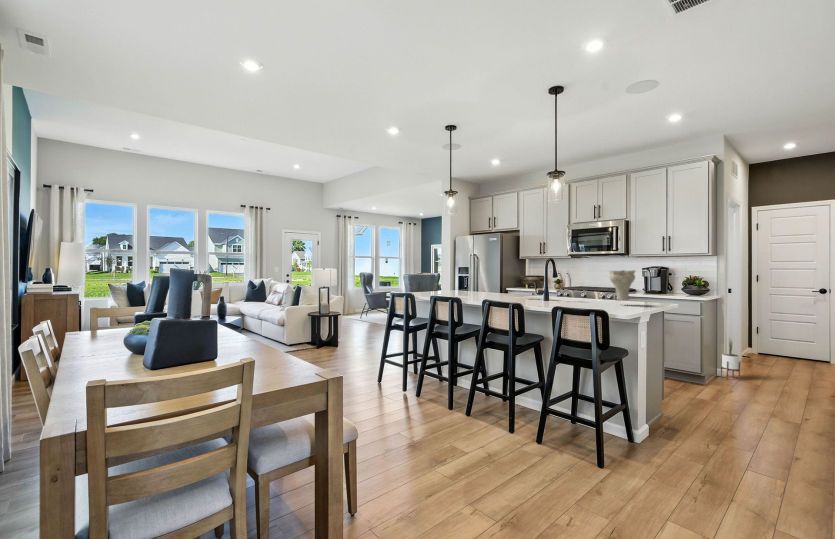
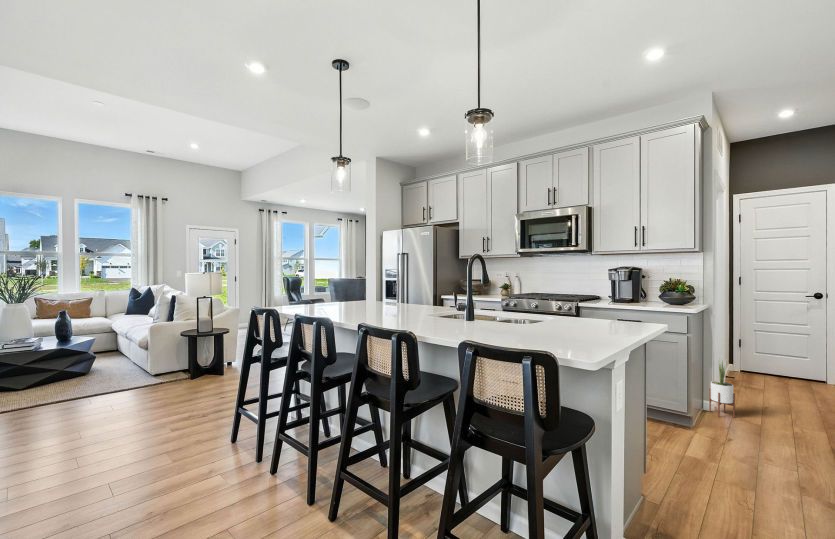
vase: present [609,270,635,300] -> none [560,271,606,327]

